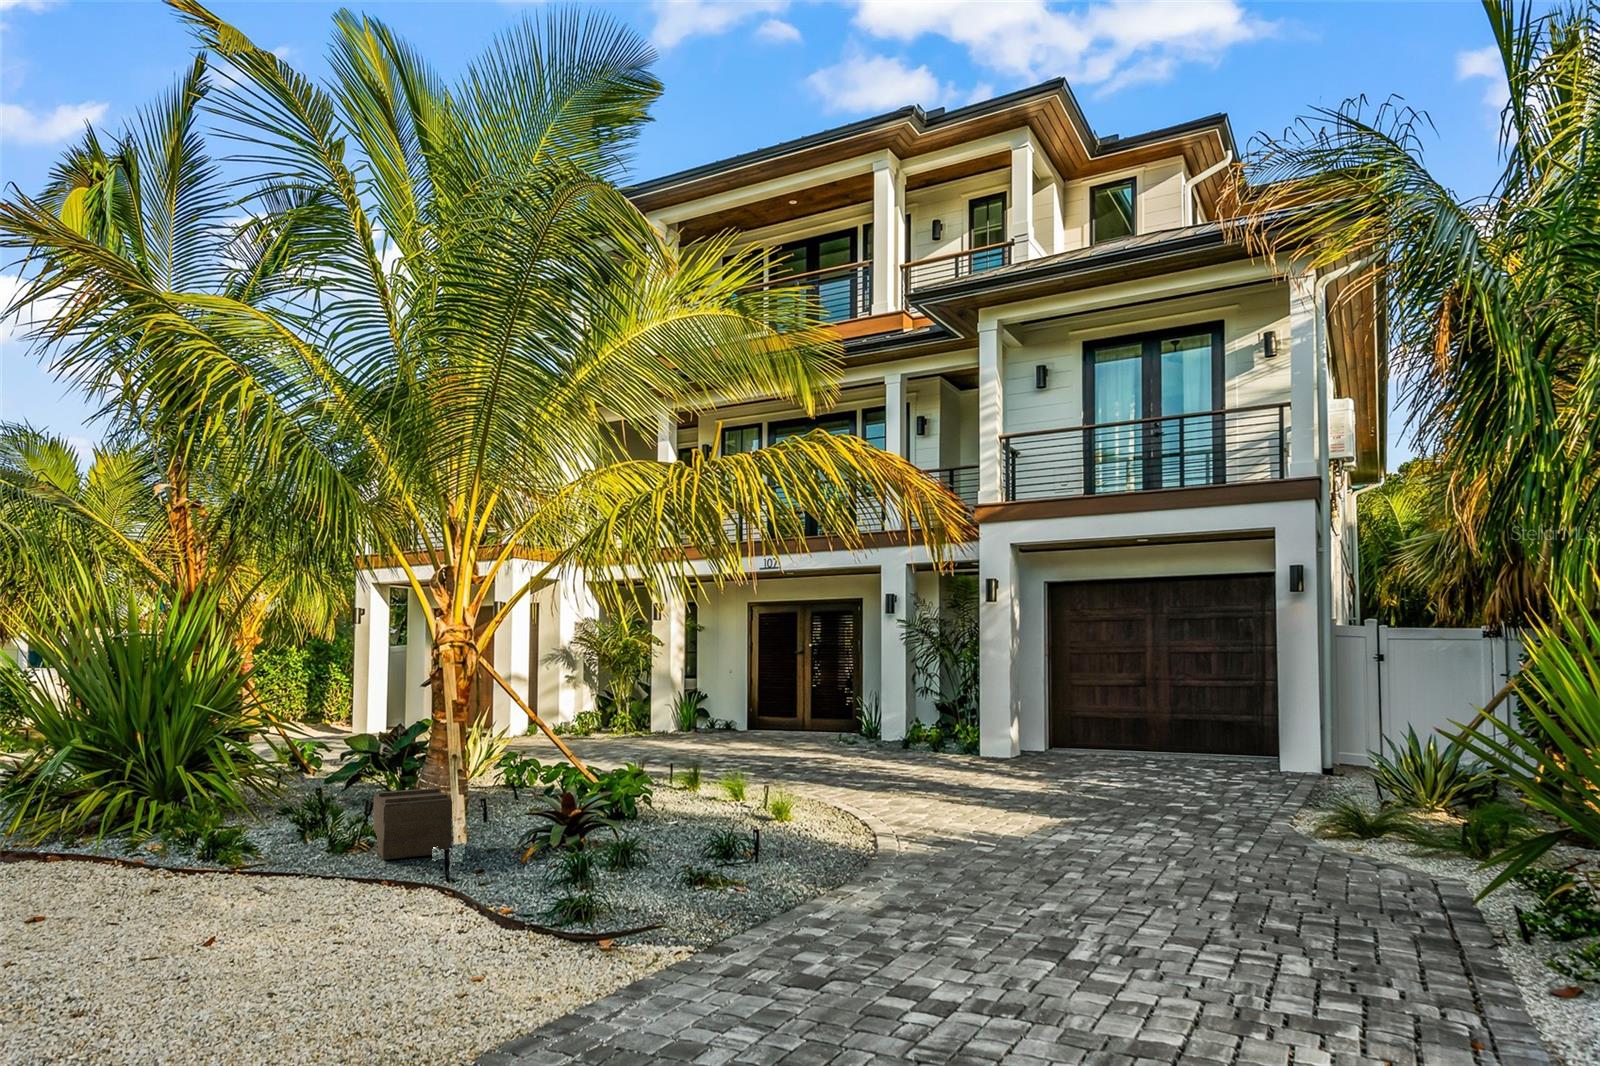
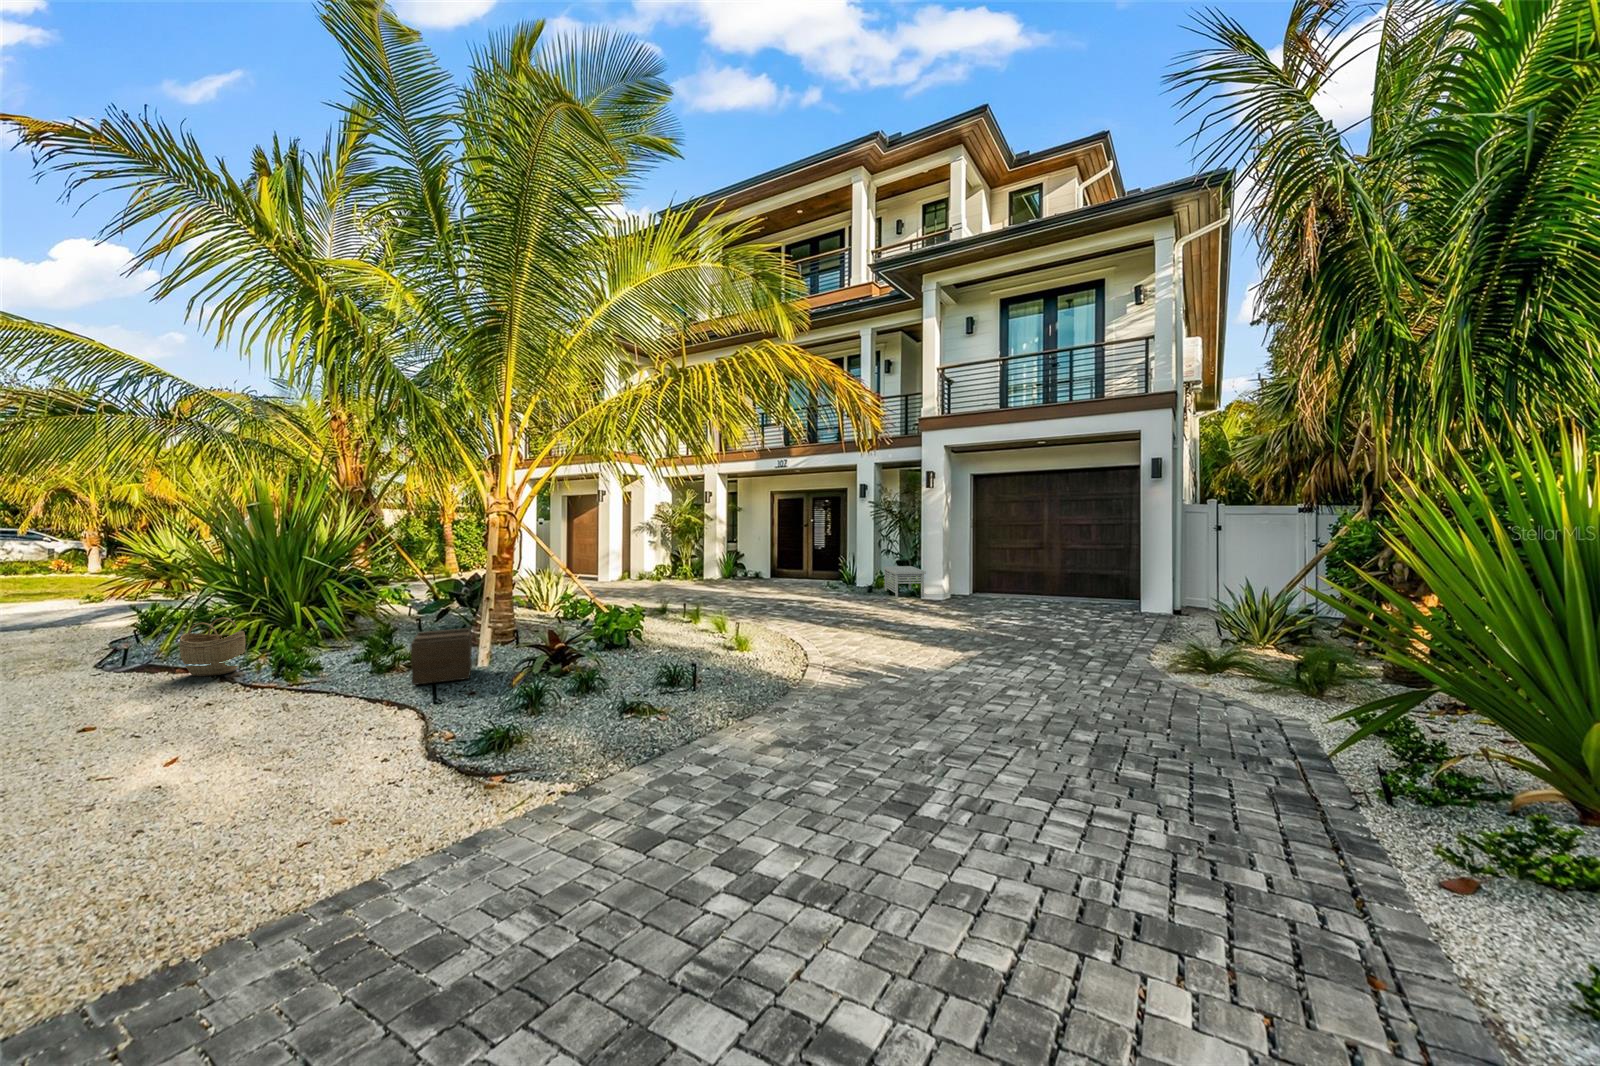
storage bench: none [924,712,989,758] -> present [883,566,926,597]
woven basket: none [51,774,128,853] -> present [180,618,246,676]

